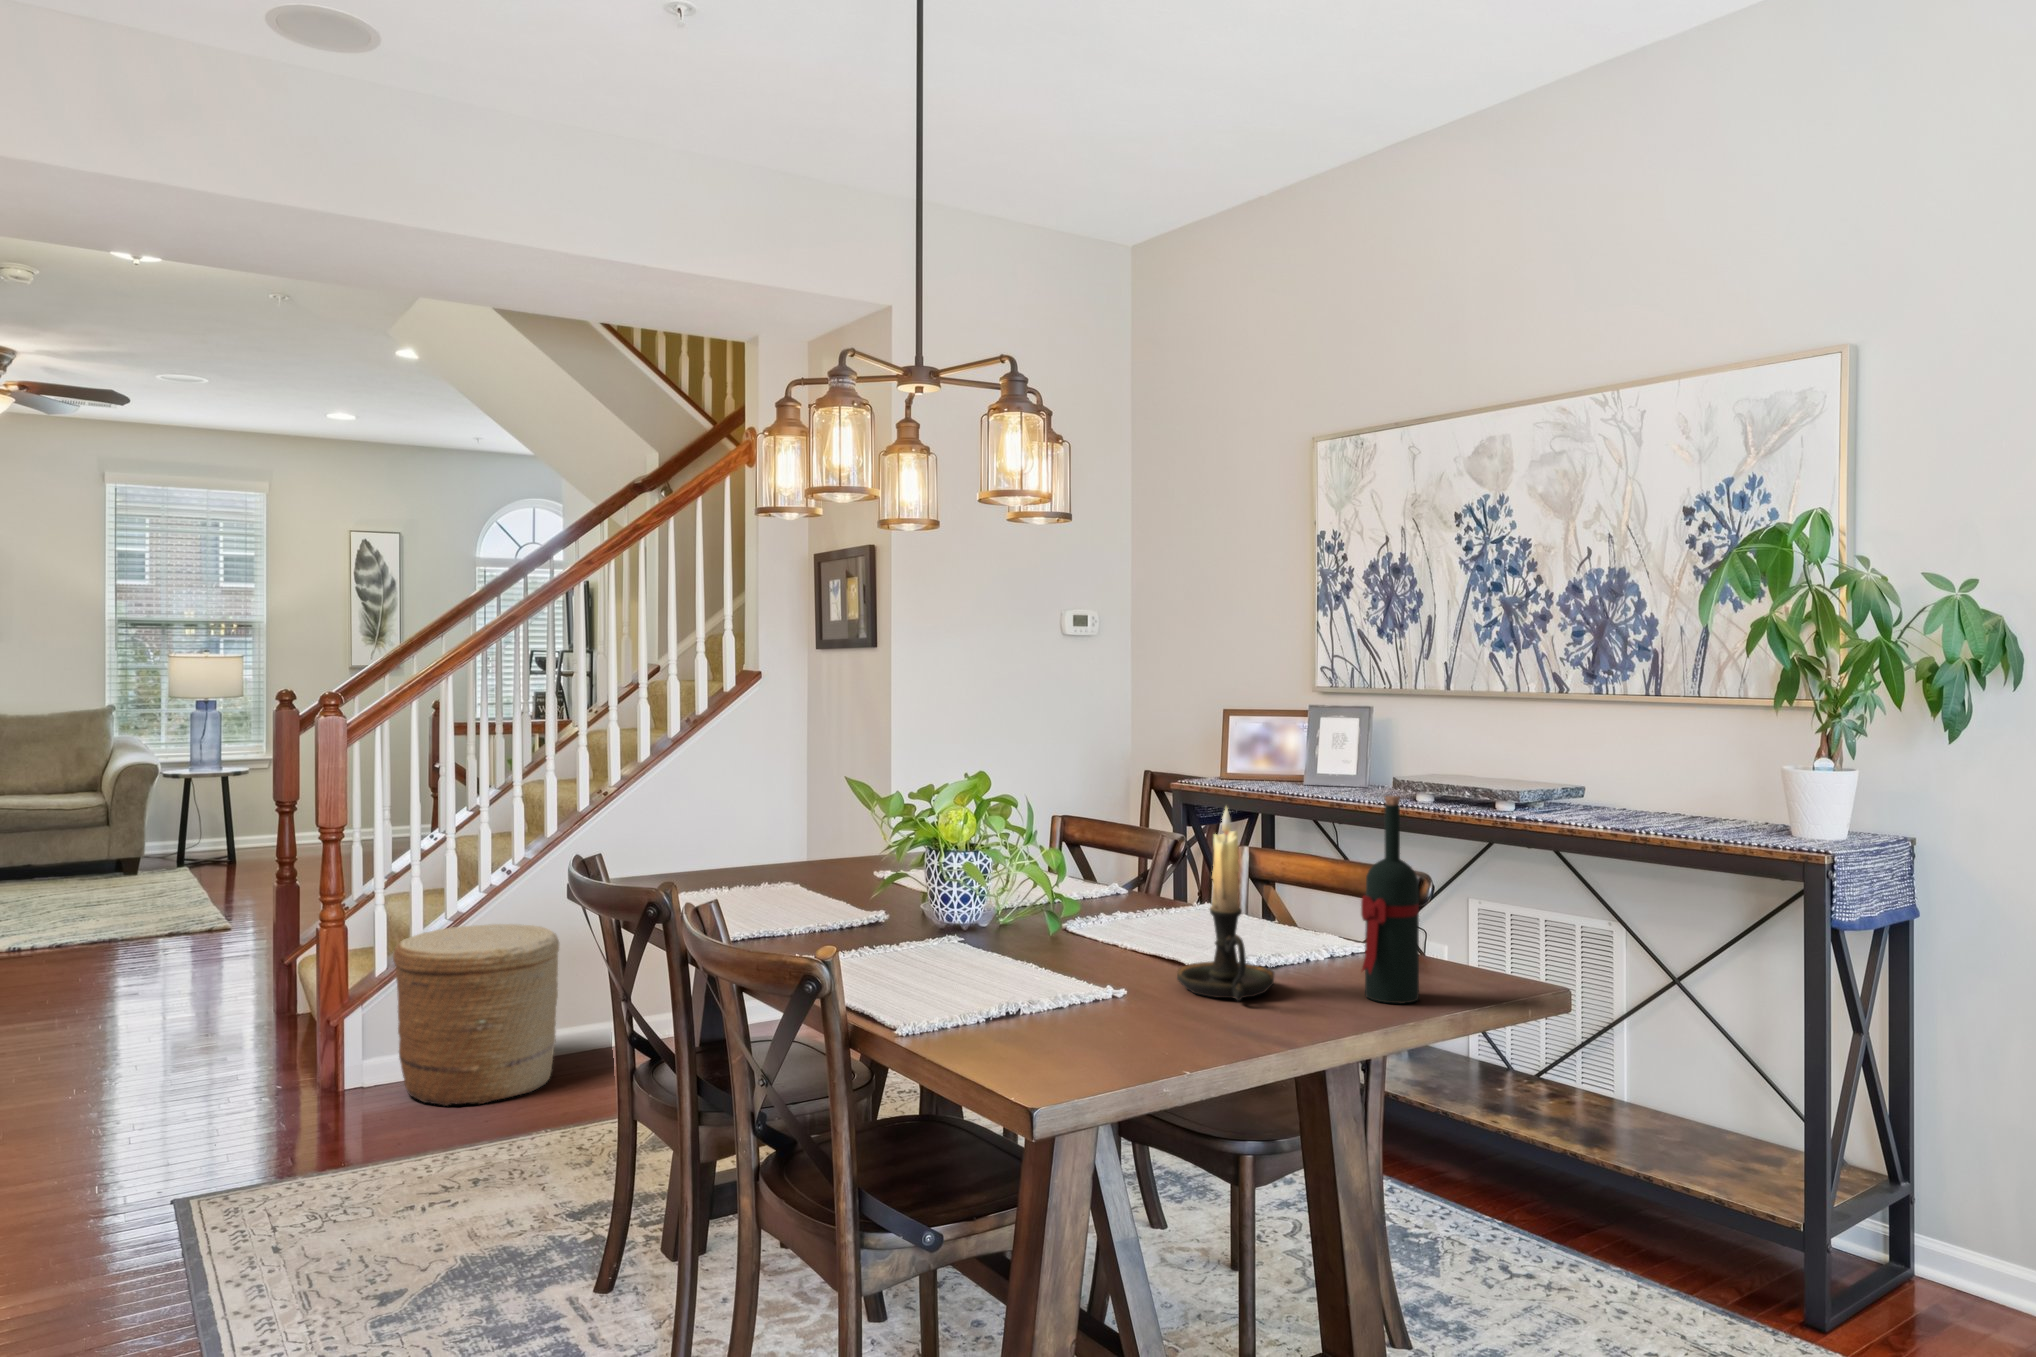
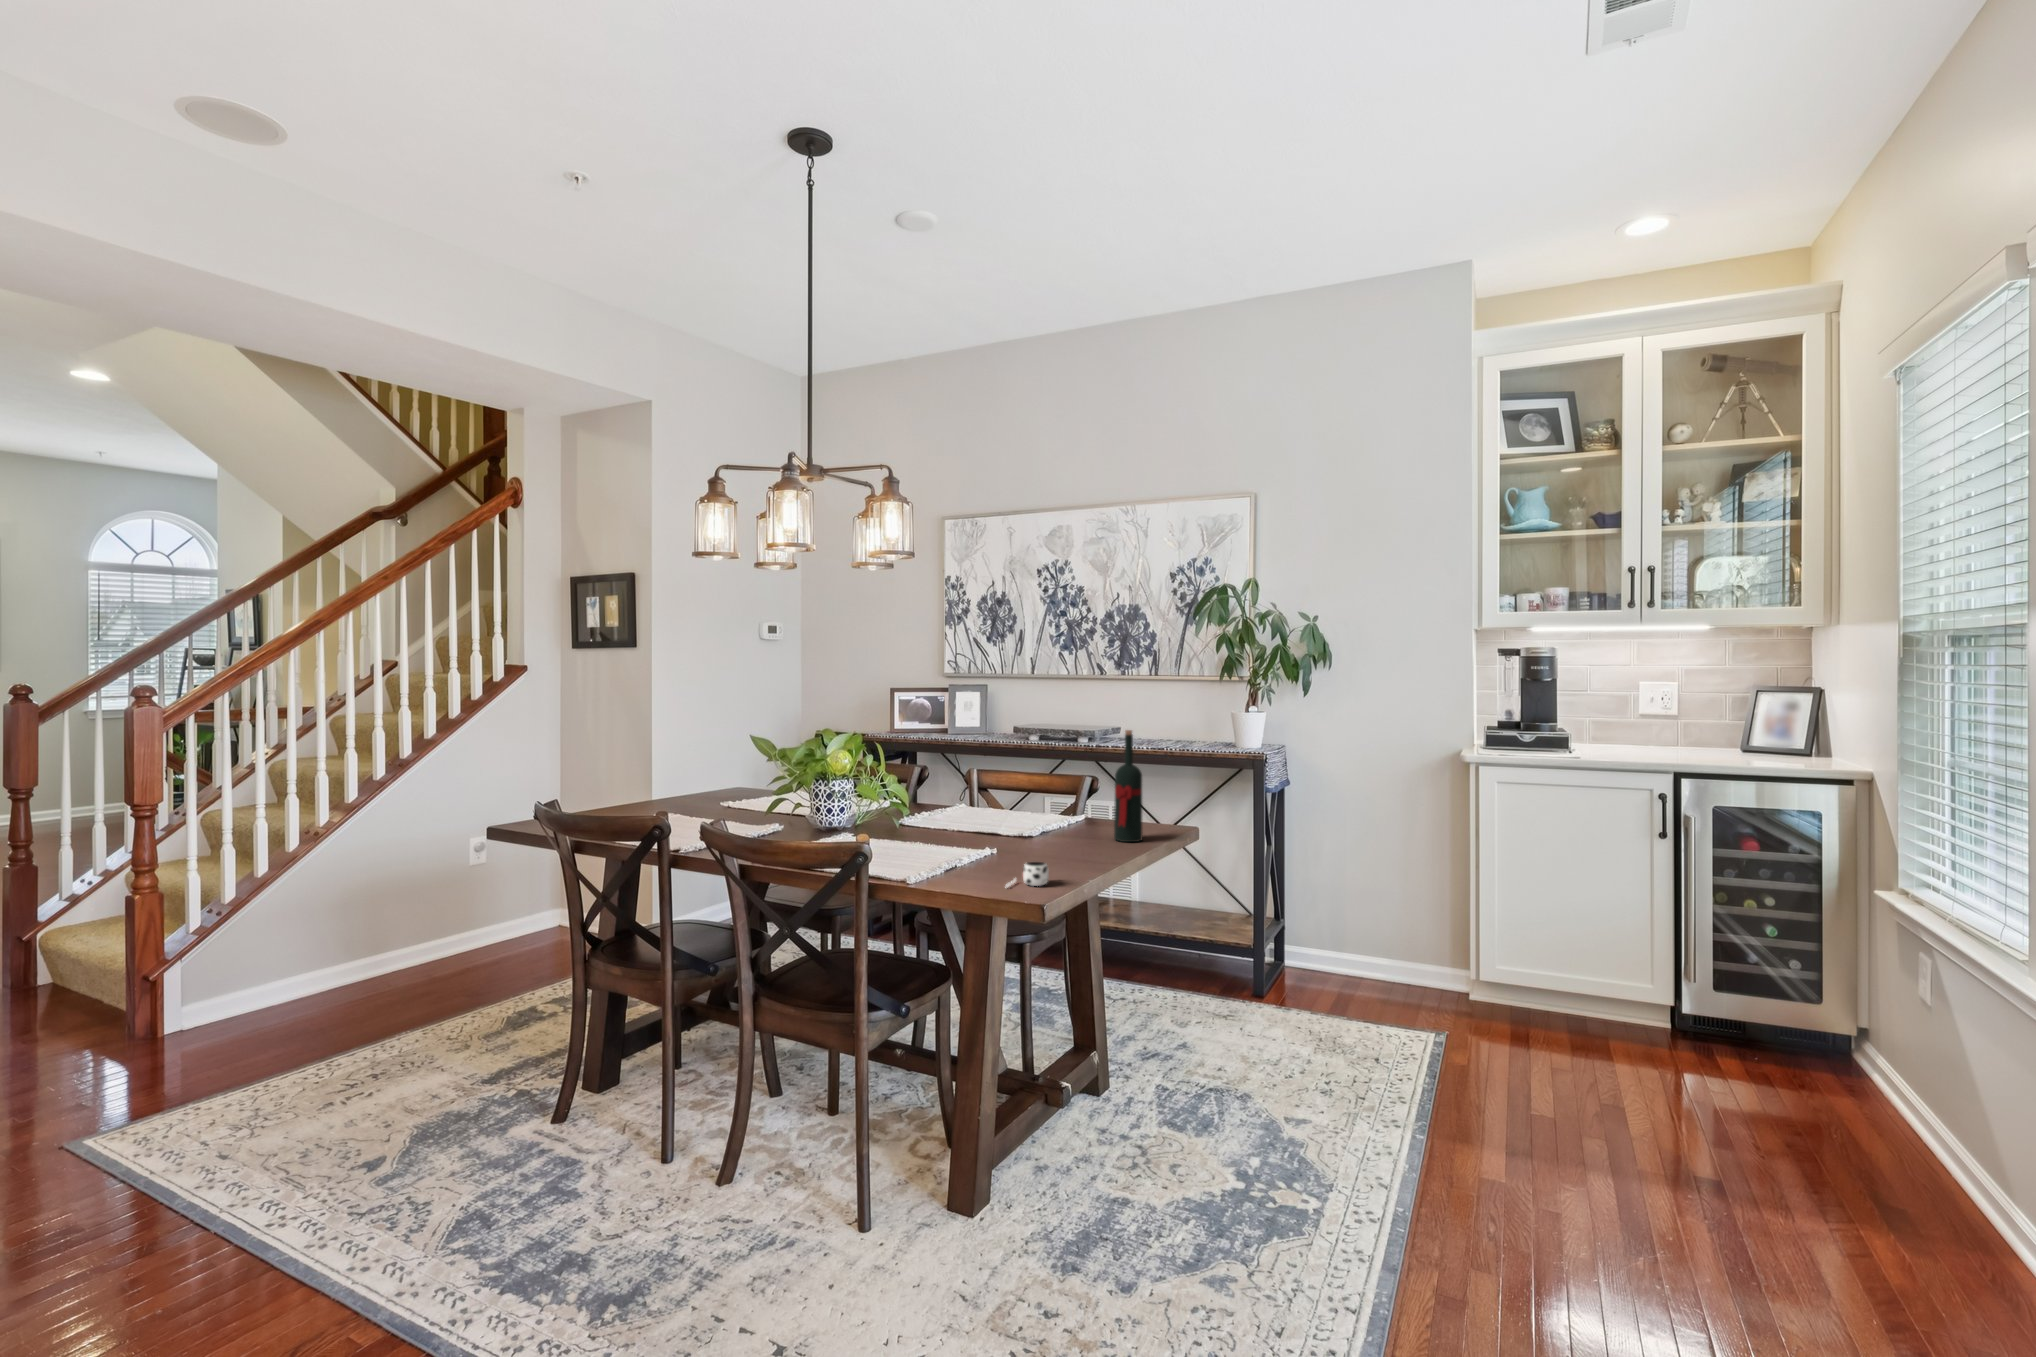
candle holder: present [1177,808,1274,1001] -> none [1016,739,1072,849]
woven basket: present [393,924,559,1106] -> none [219,873,385,1031]
mug: none [1023,1020,1118,1064] -> present [1006,862,1049,887]

